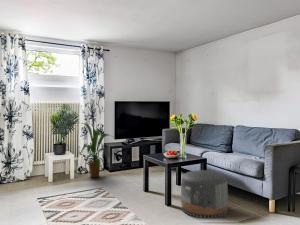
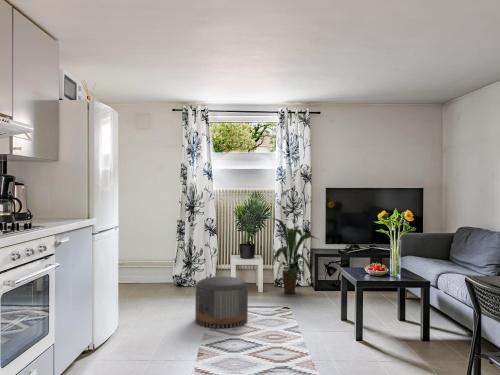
pouf: present [181,170,228,219] -> present [195,276,248,328]

